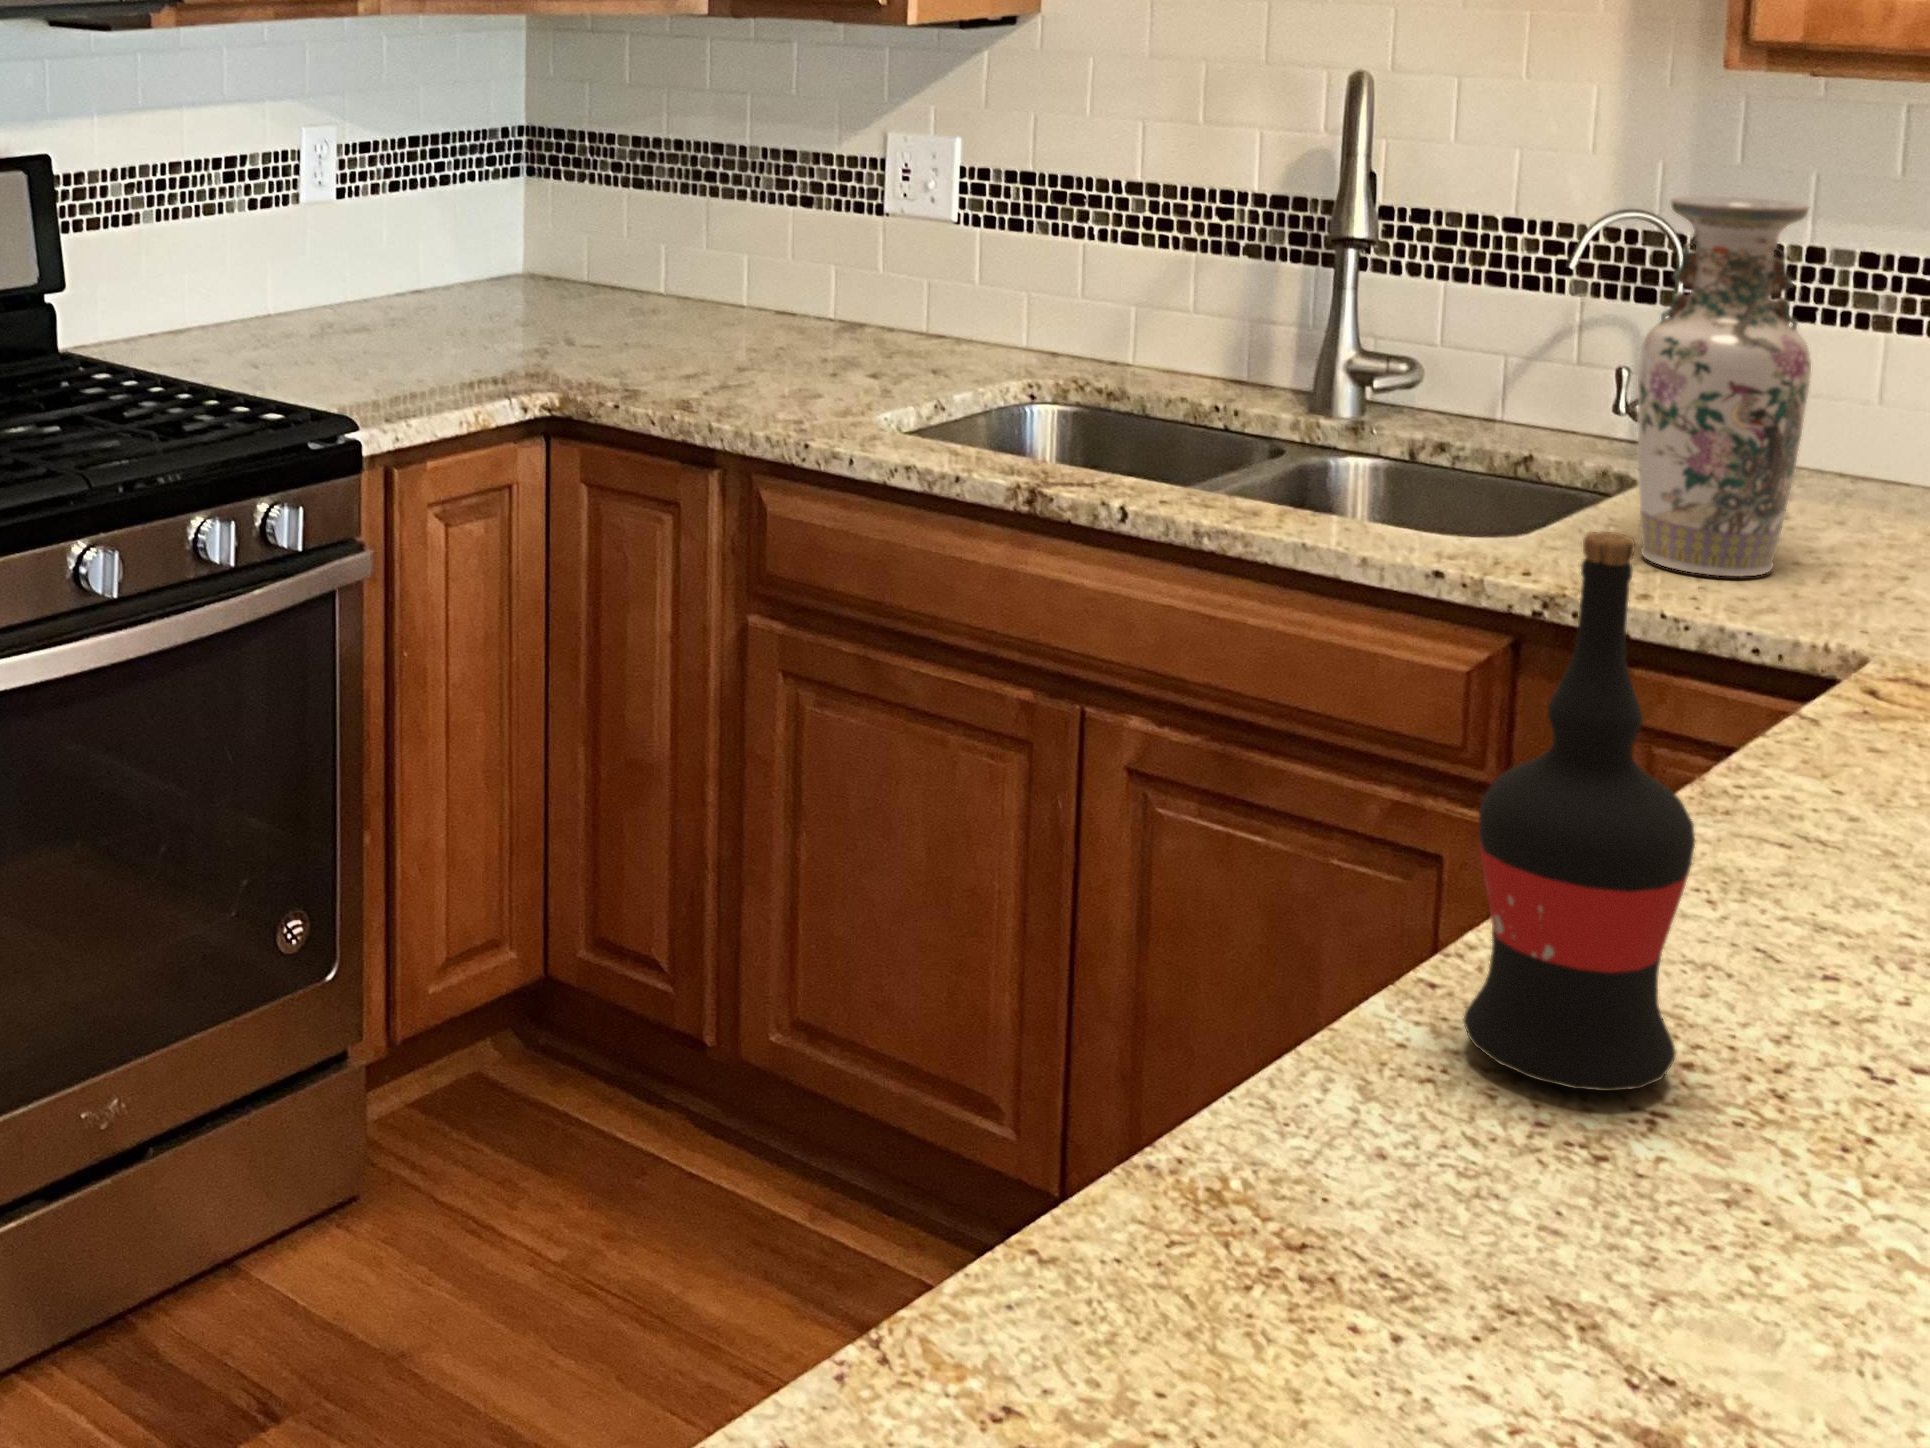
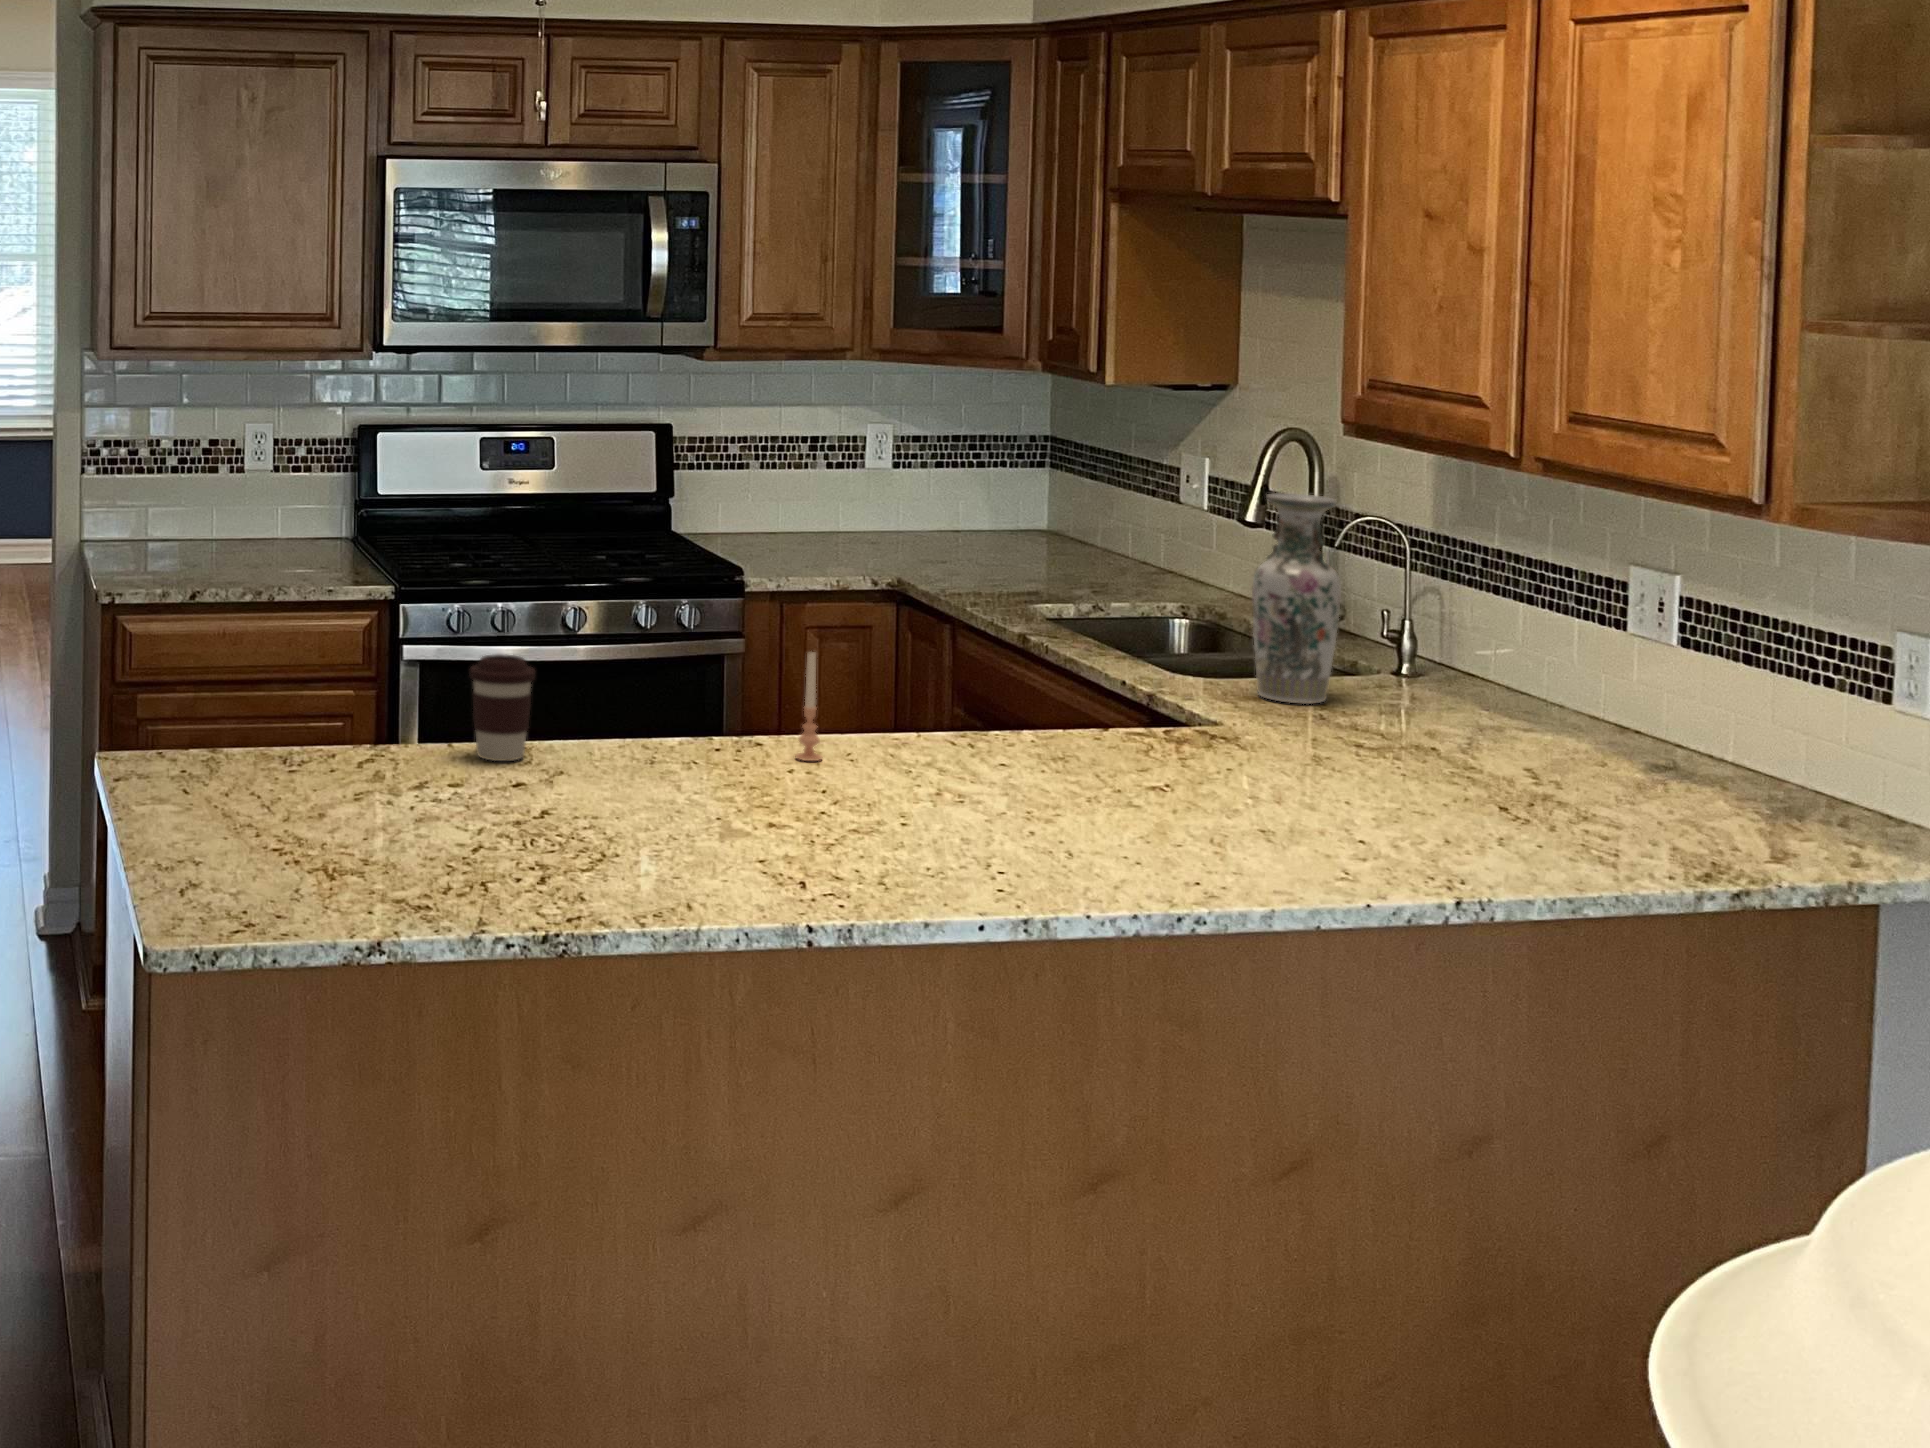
wine bottle: present [1463,532,1695,1091] -> none [663,556,734,754]
candle: none [1741,735,1824,1025] -> present [796,652,822,761]
coffee cup: none [1233,957,1469,1331] -> present [470,654,535,761]

